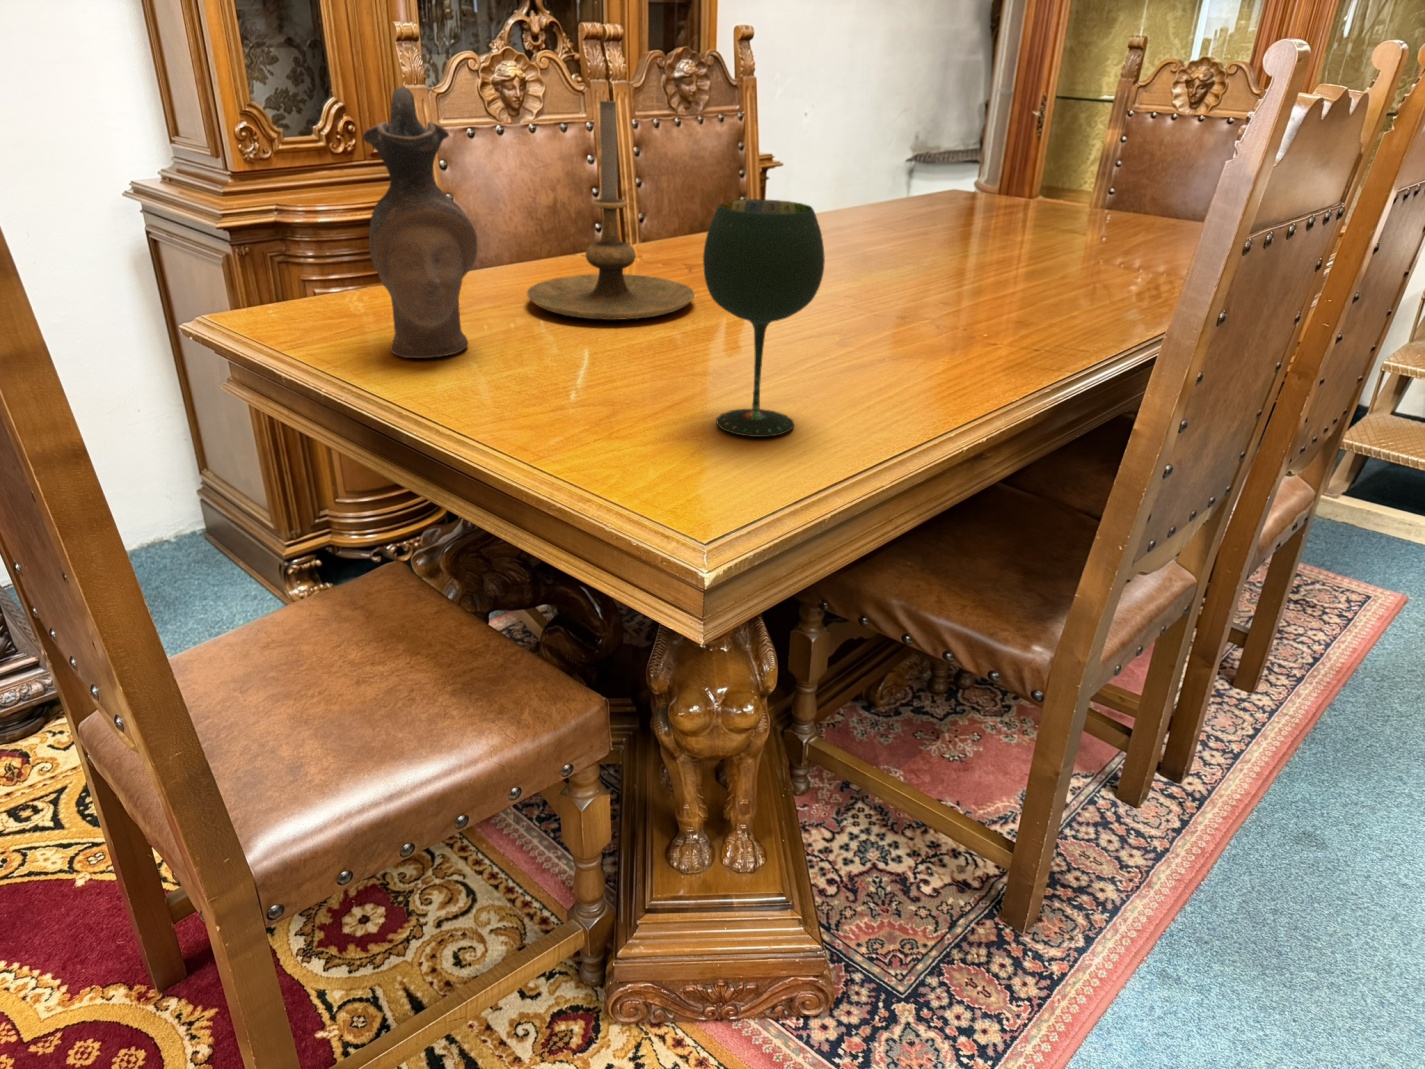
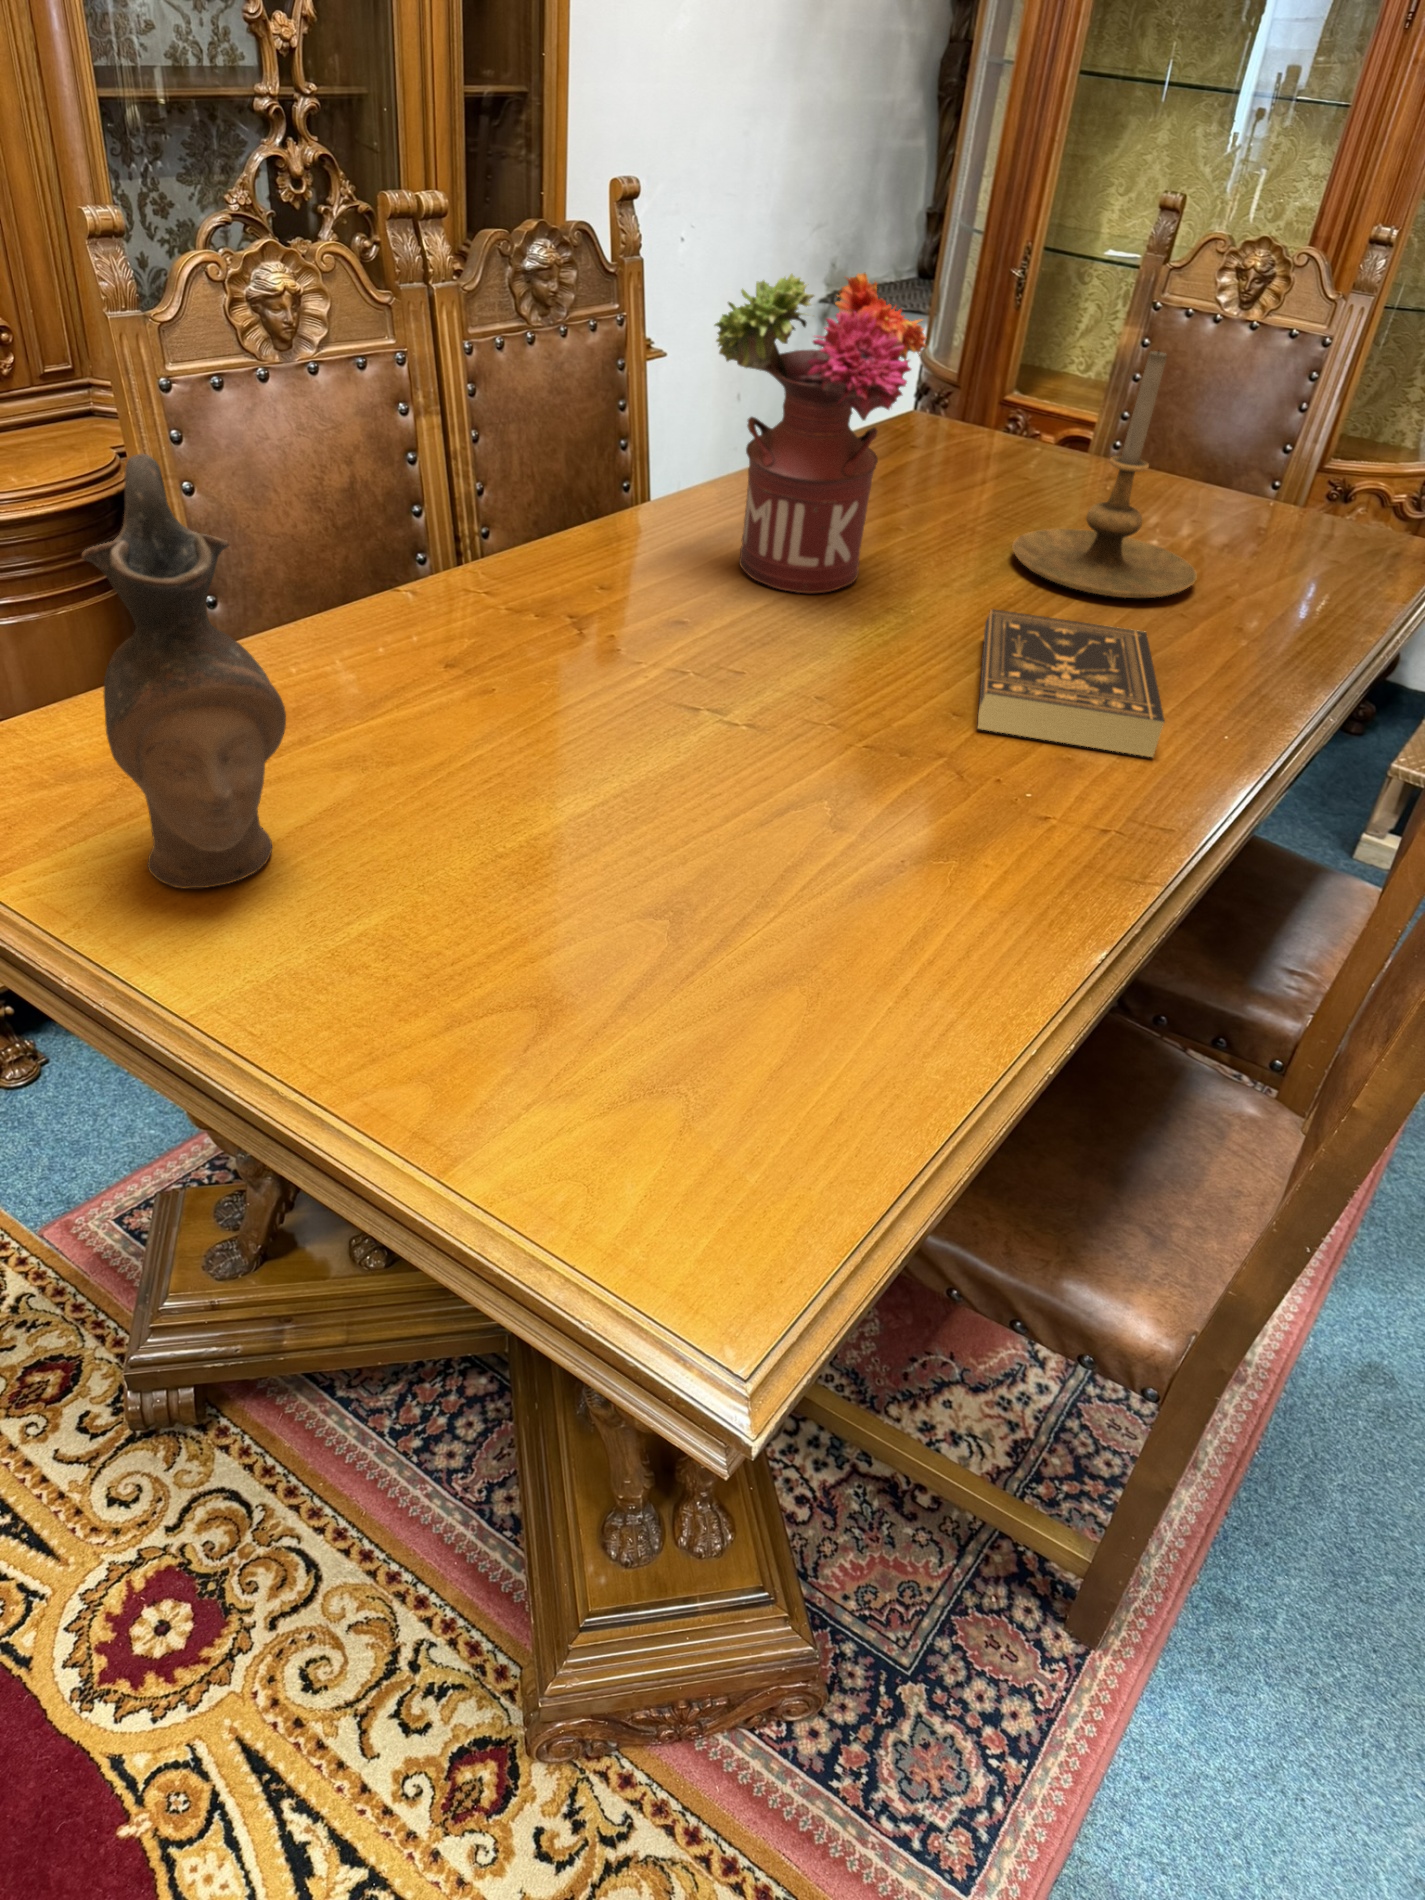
flower arrangement: none [783,43,928,258] -> present [715,273,927,593]
candle holder: present [527,100,695,320] -> present [1012,351,1197,598]
wine glass: present [703,199,825,437] -> none [681,732,870,1080]
book: none [954,254,1087,324] -> present [978,609,1165,757]

